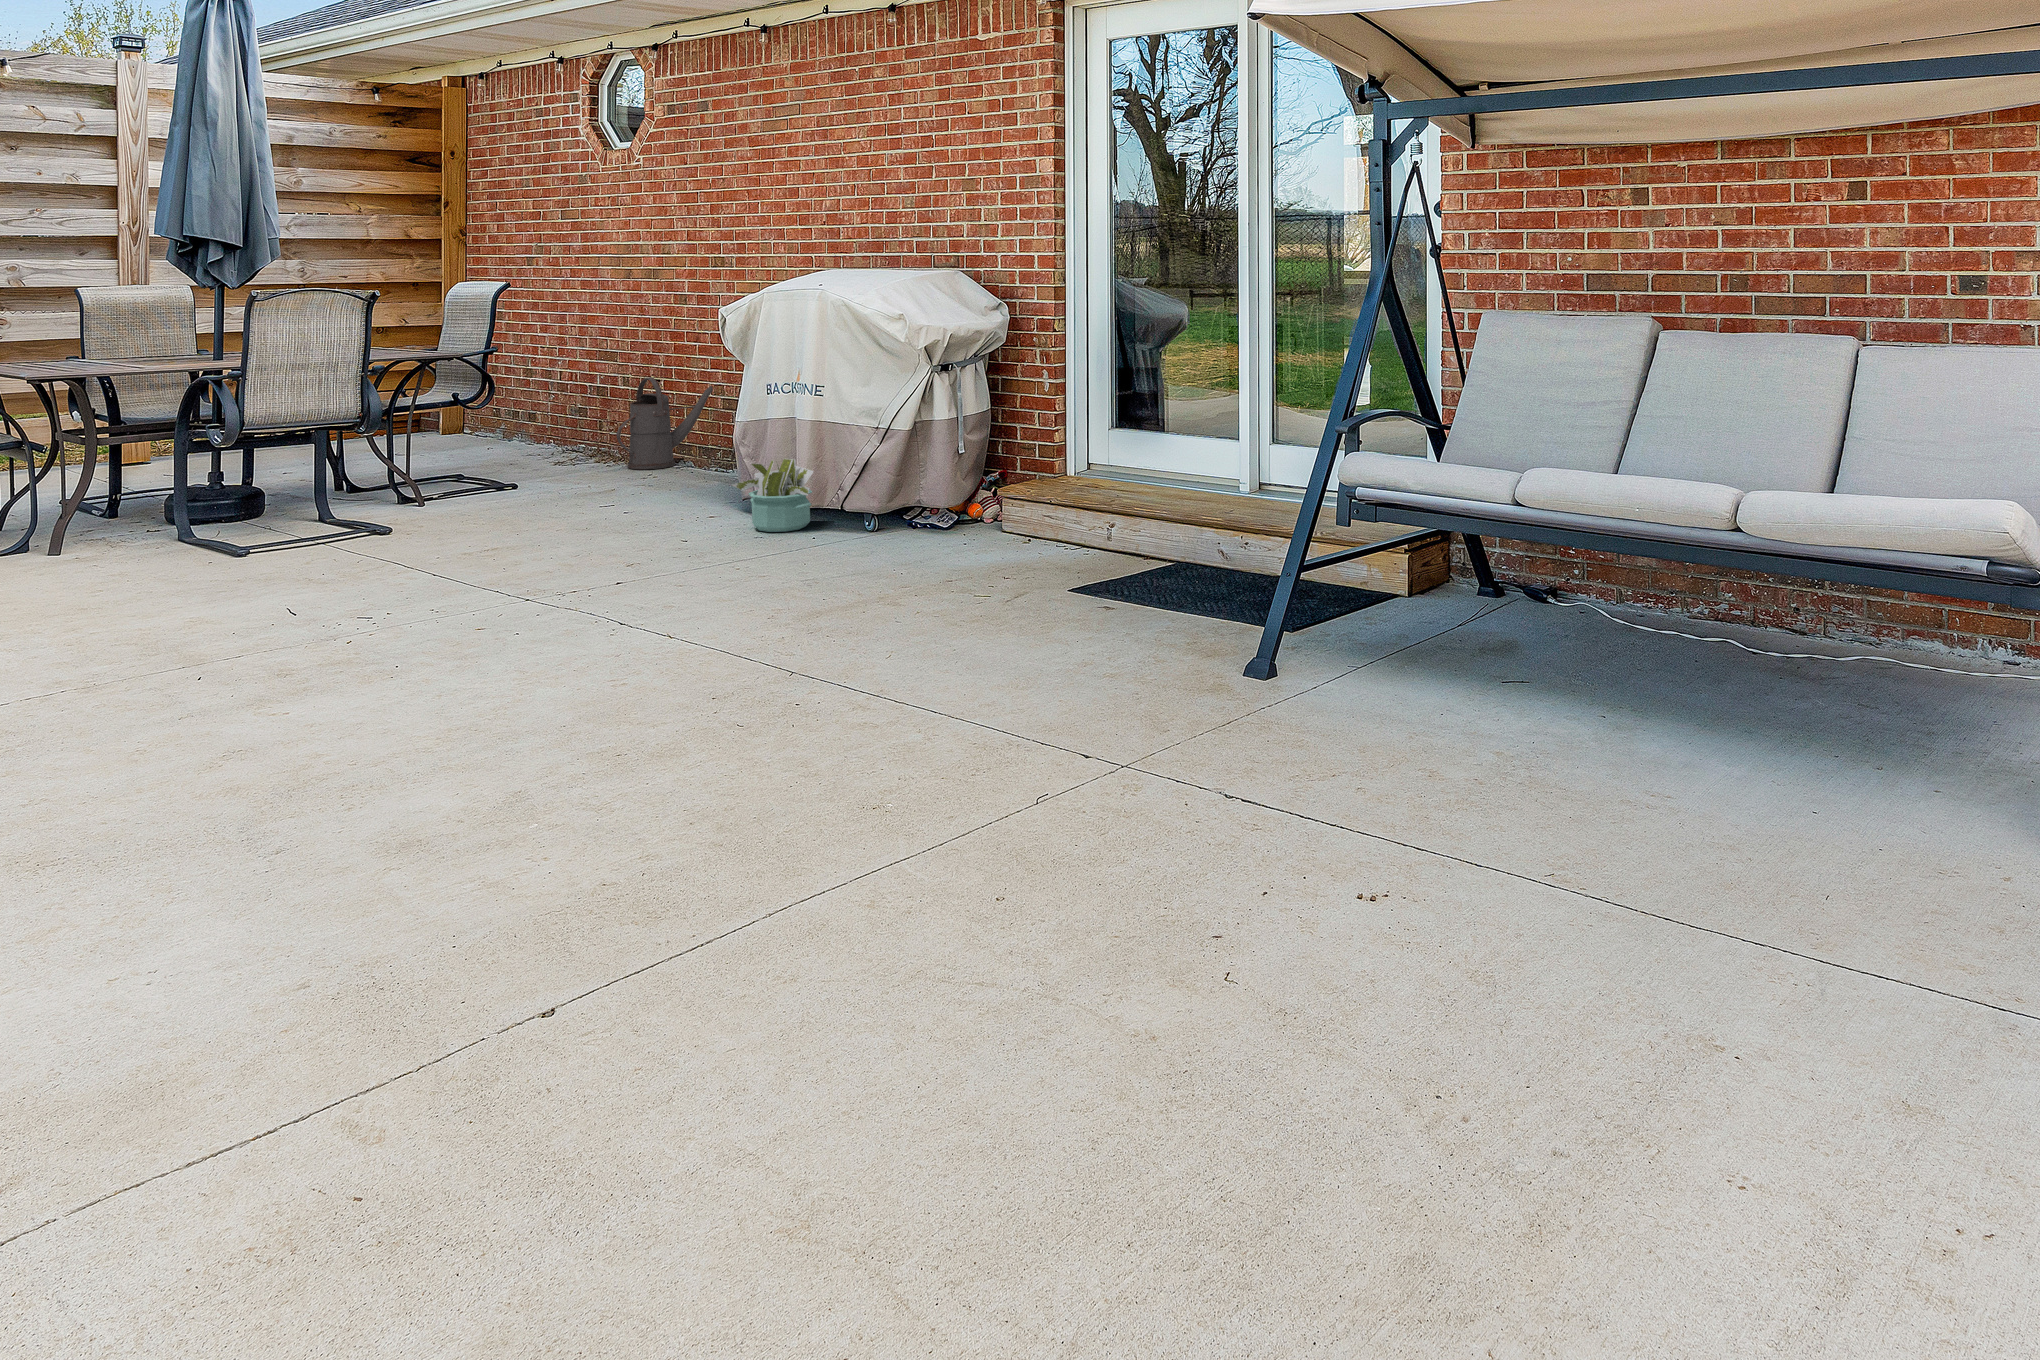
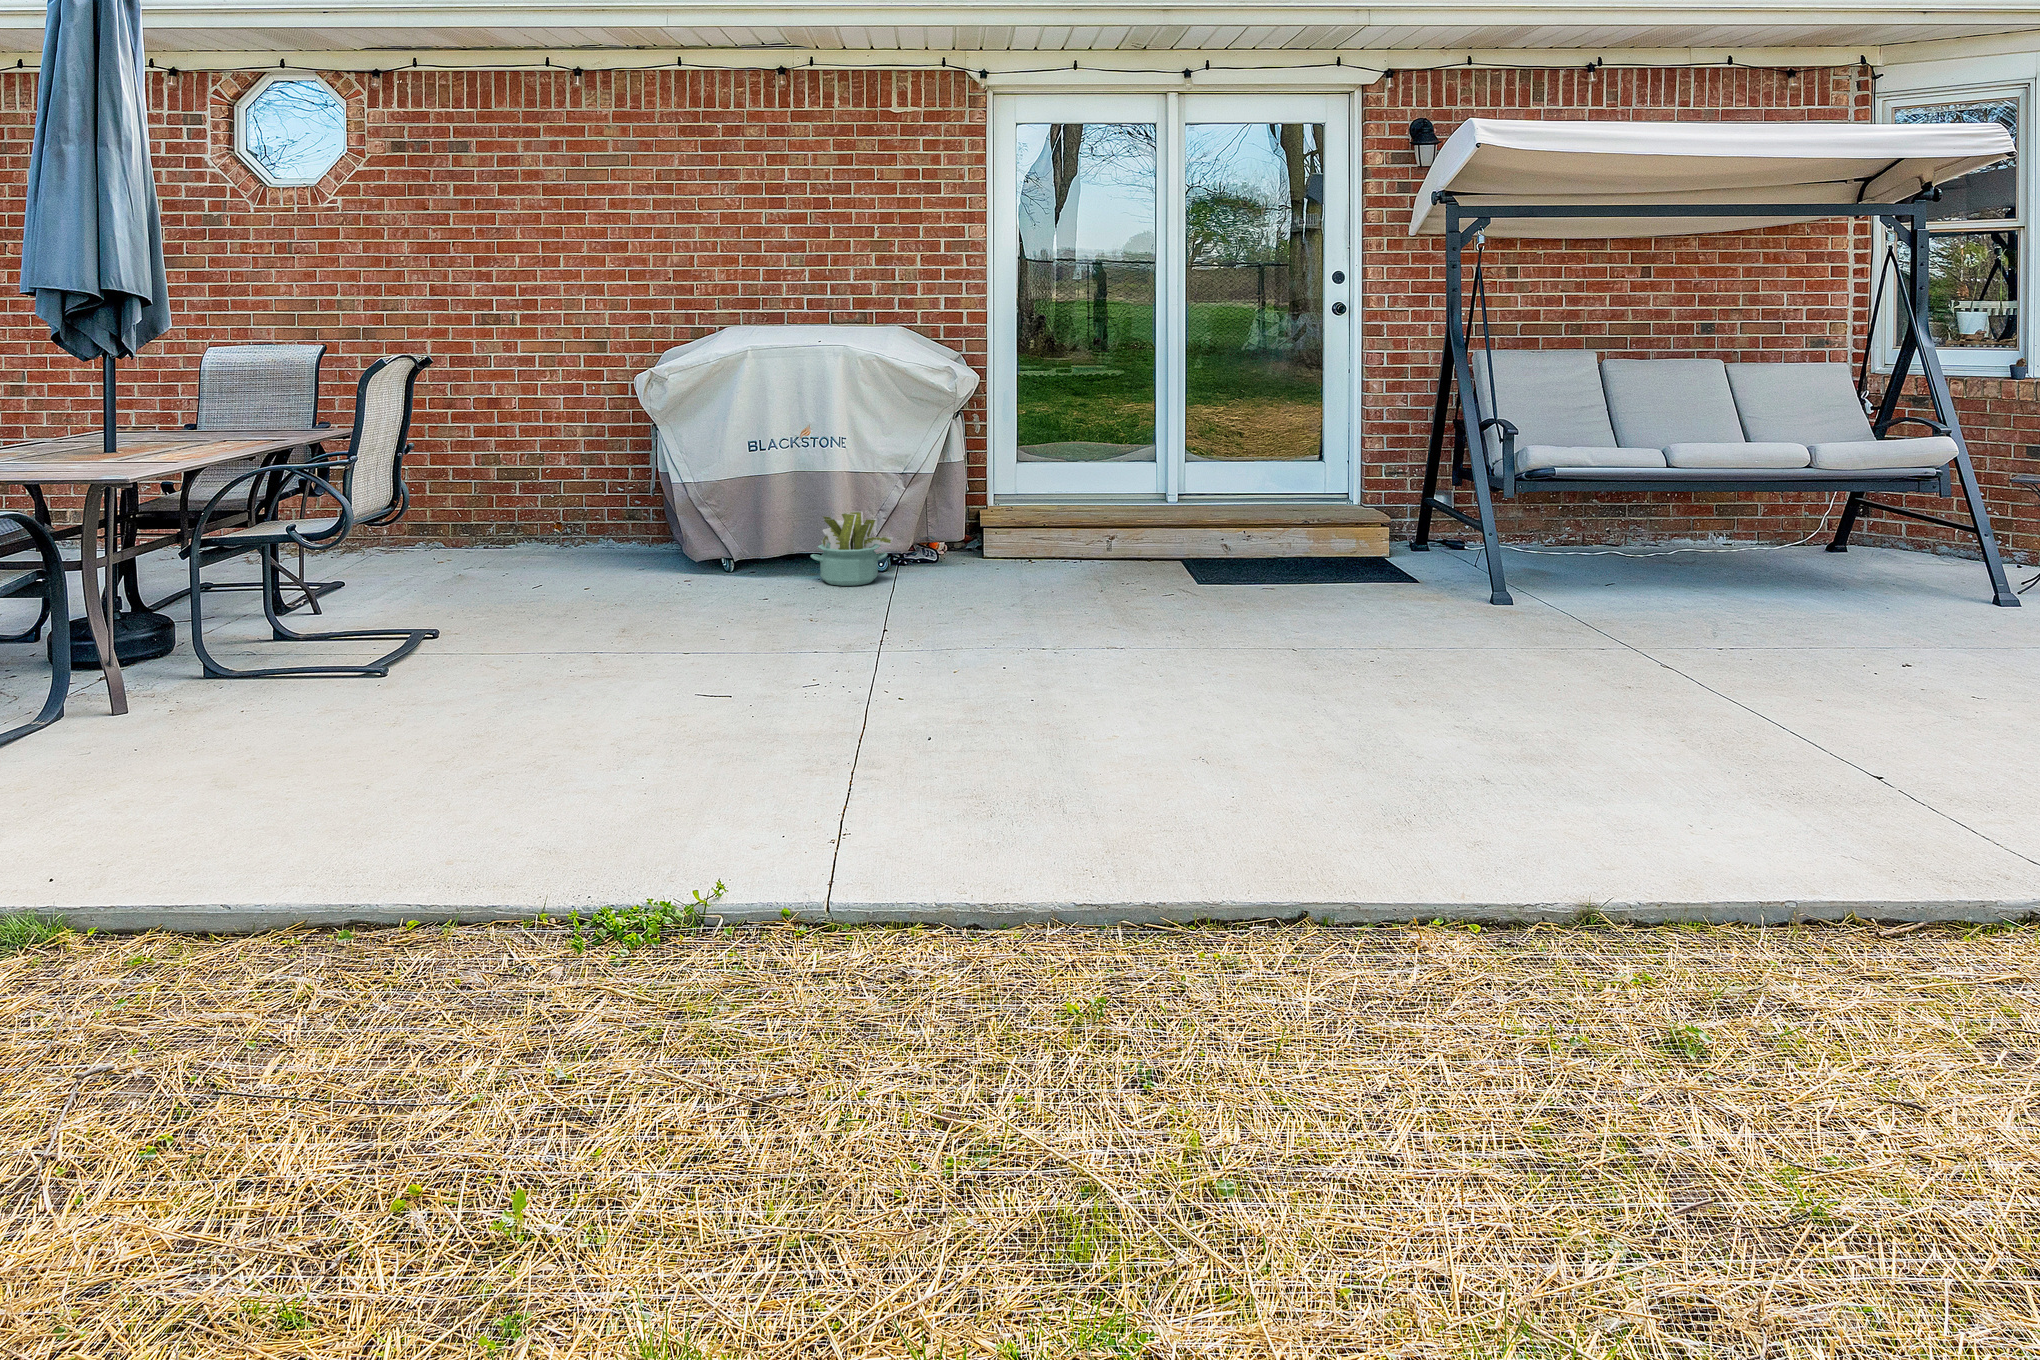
watering can: present [616,378,713,469] -> none [426,453,485,559]

